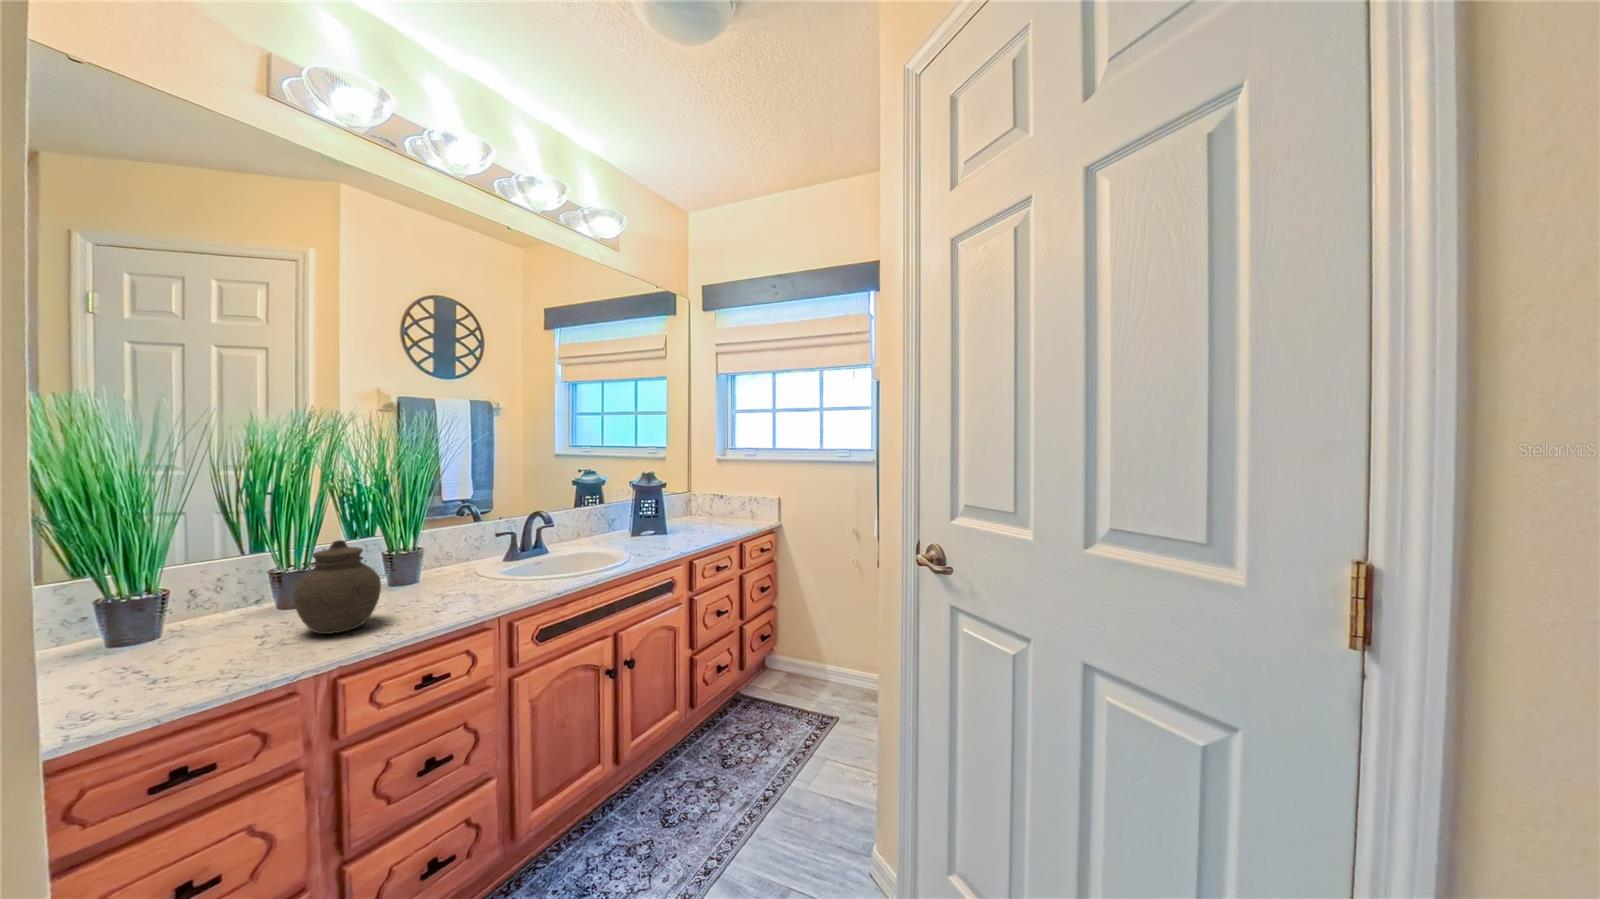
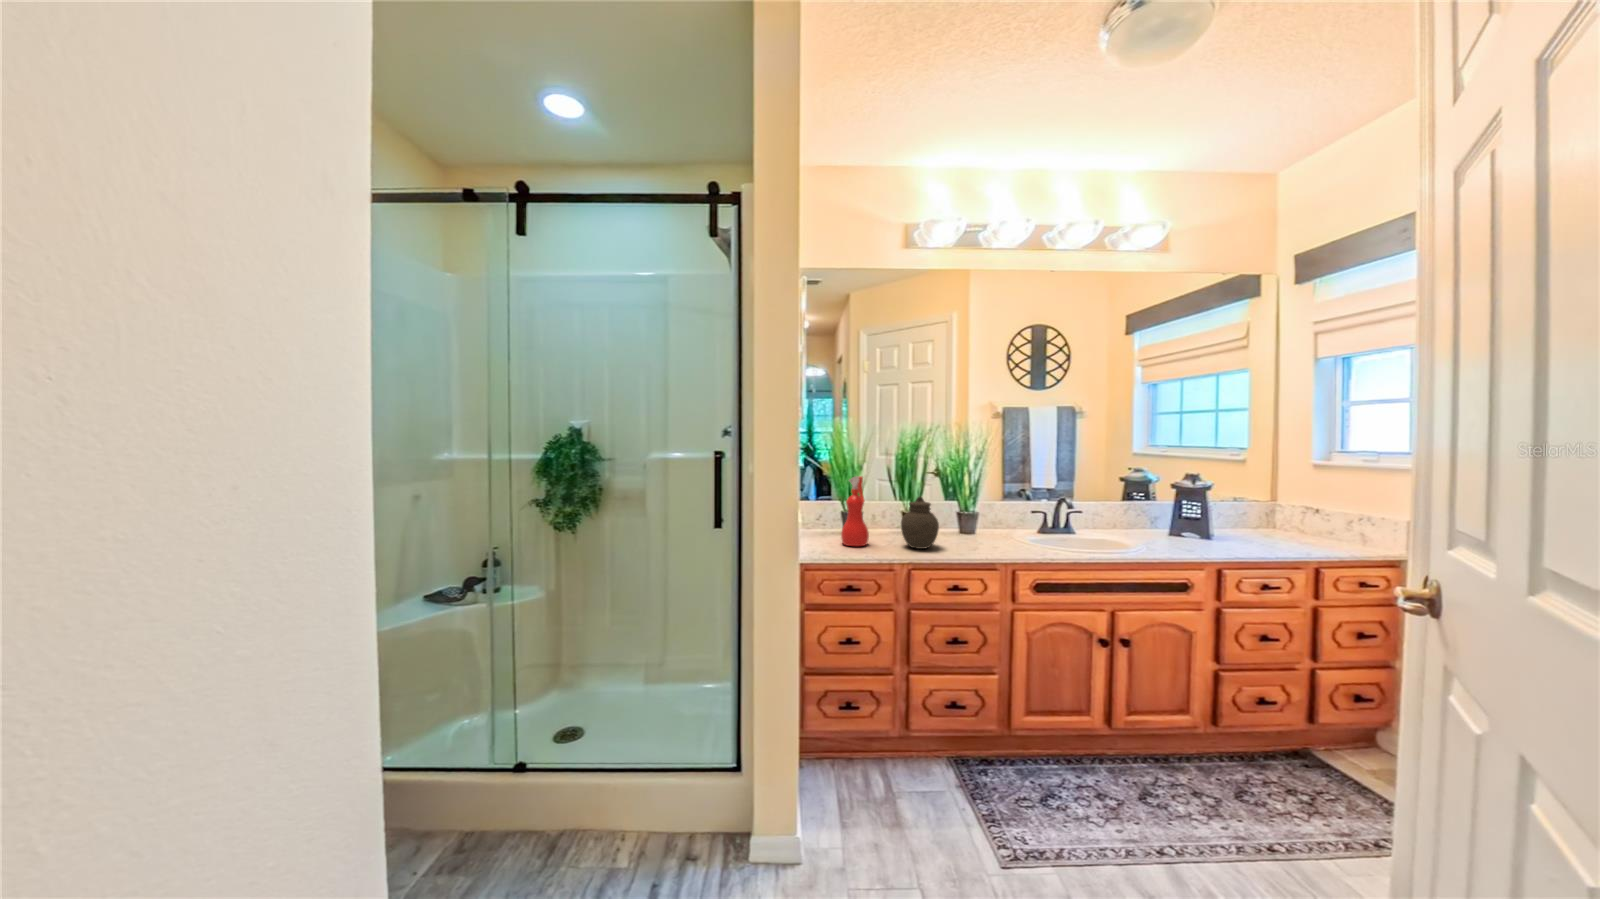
spray bottle: none [115,517,208,678] -> present [841,476,869,546]

